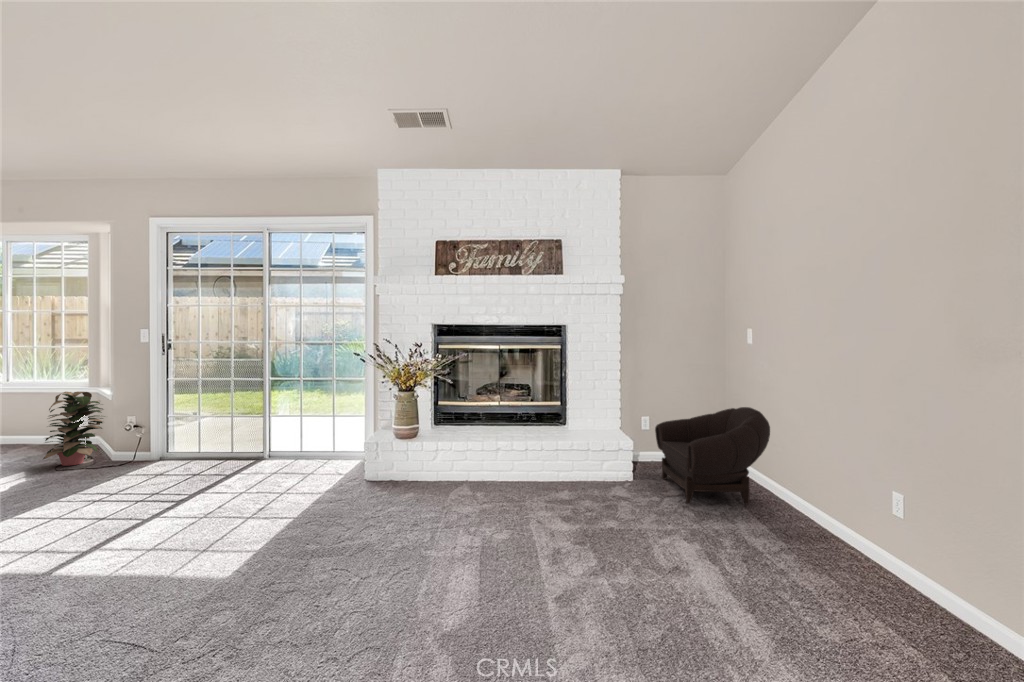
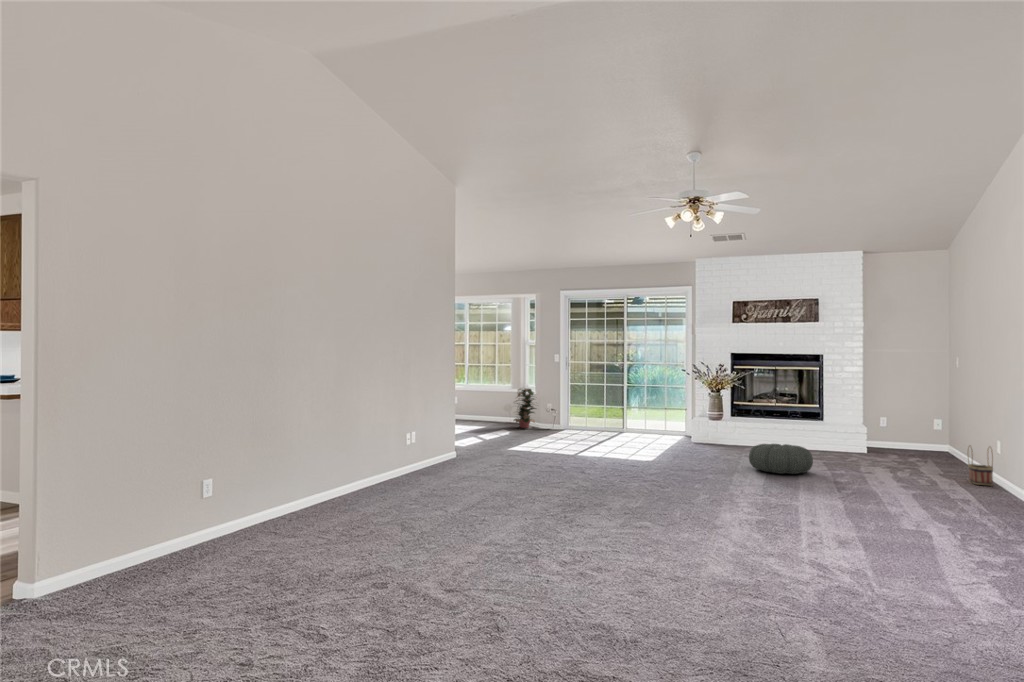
armchair: present [655,407,770,504] -> none [887,407,960,463]
basket: none [842,505,906,595] -> present [968,450,993,485]
pouf: none [425,525,568,630] -> present [749,444,813,474]

